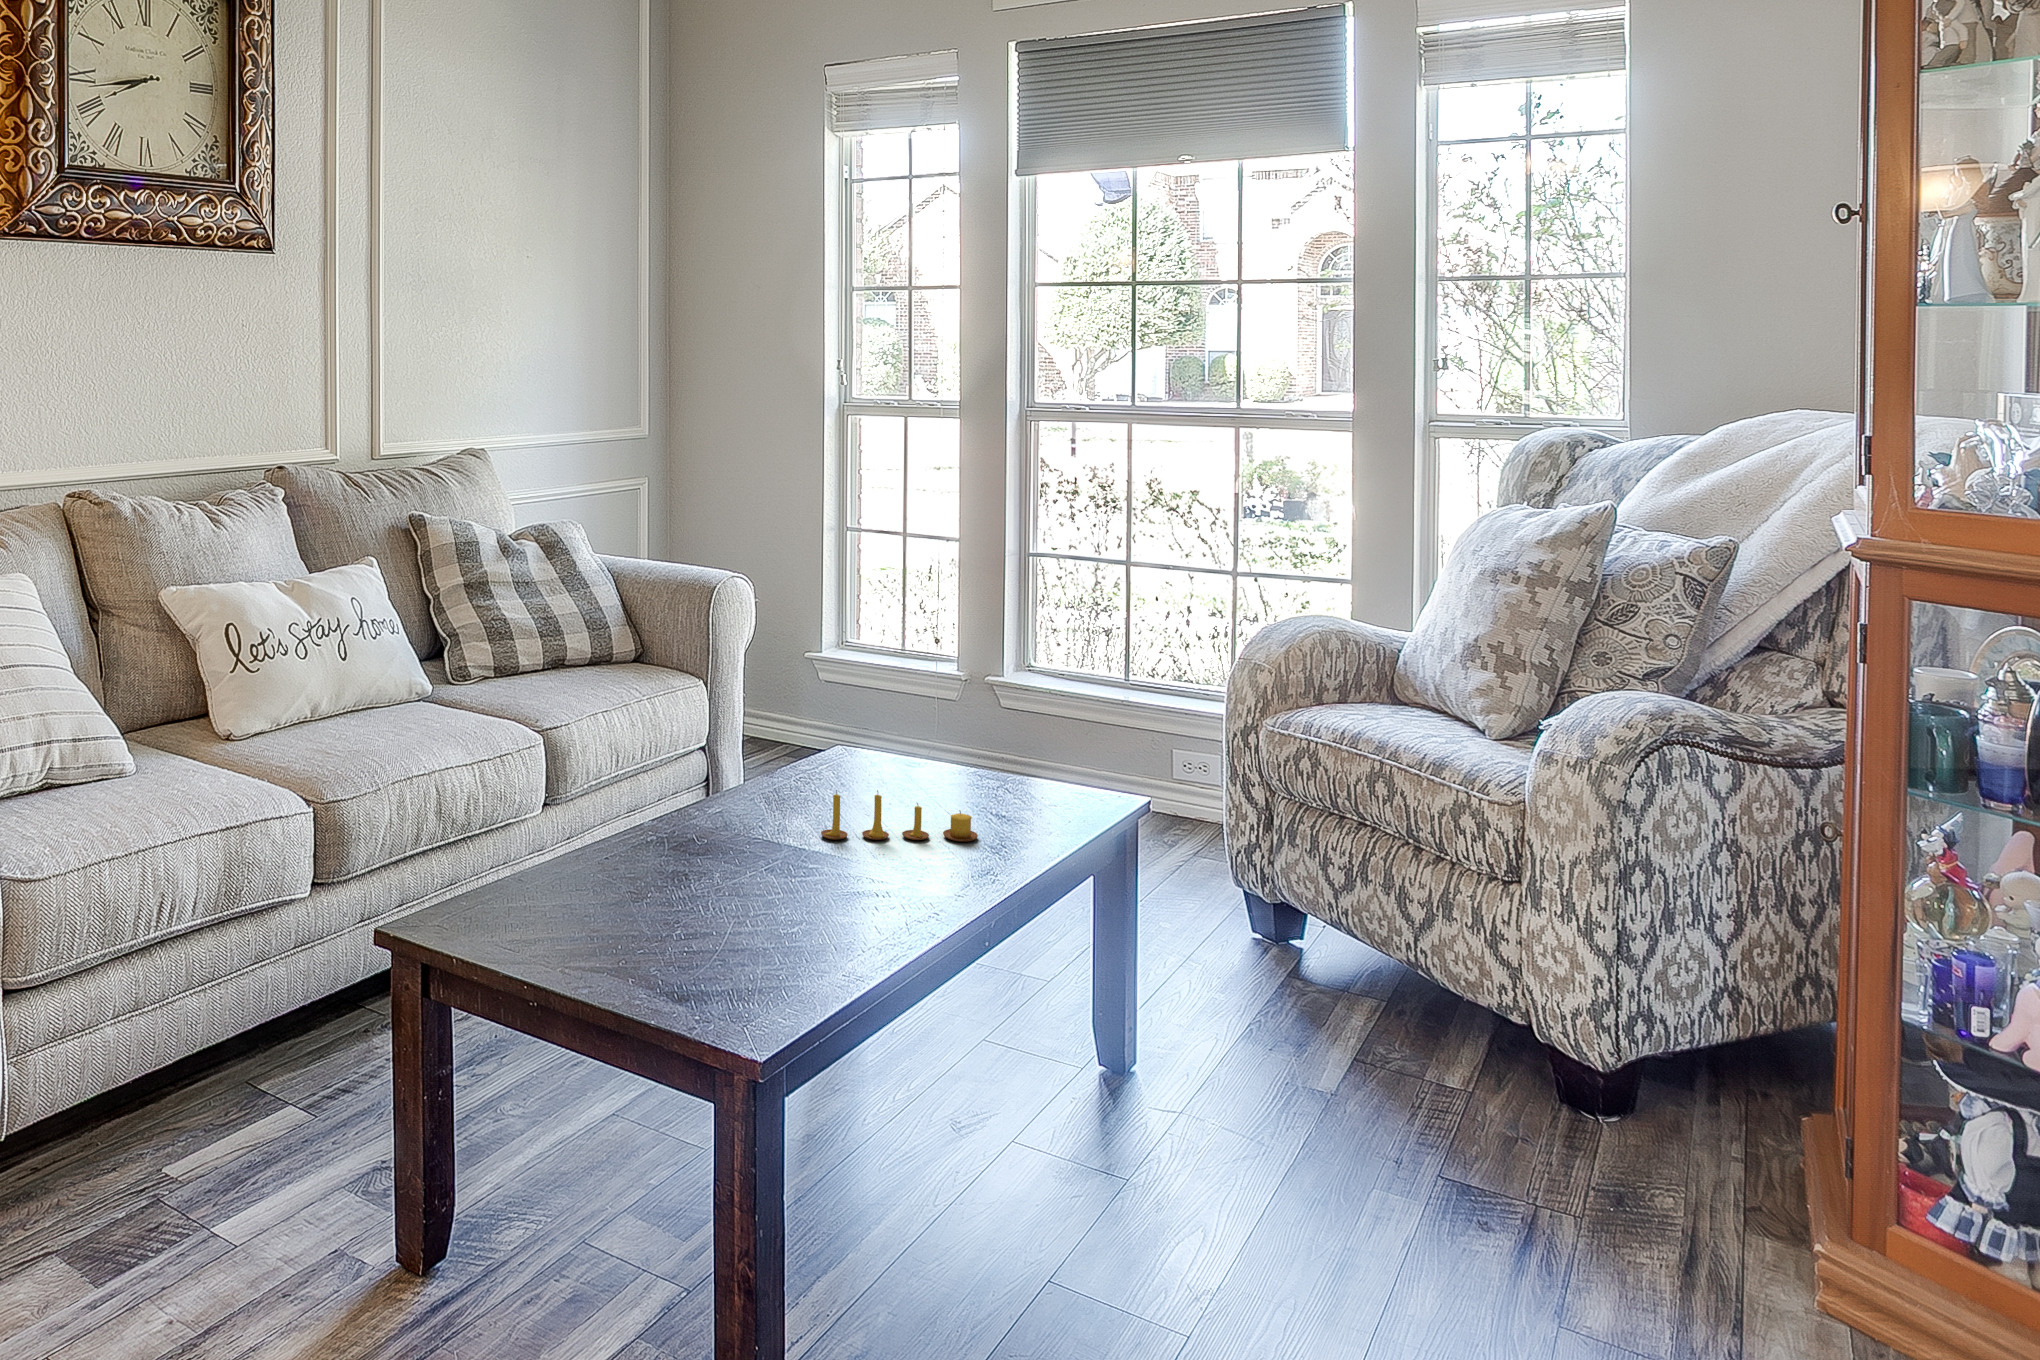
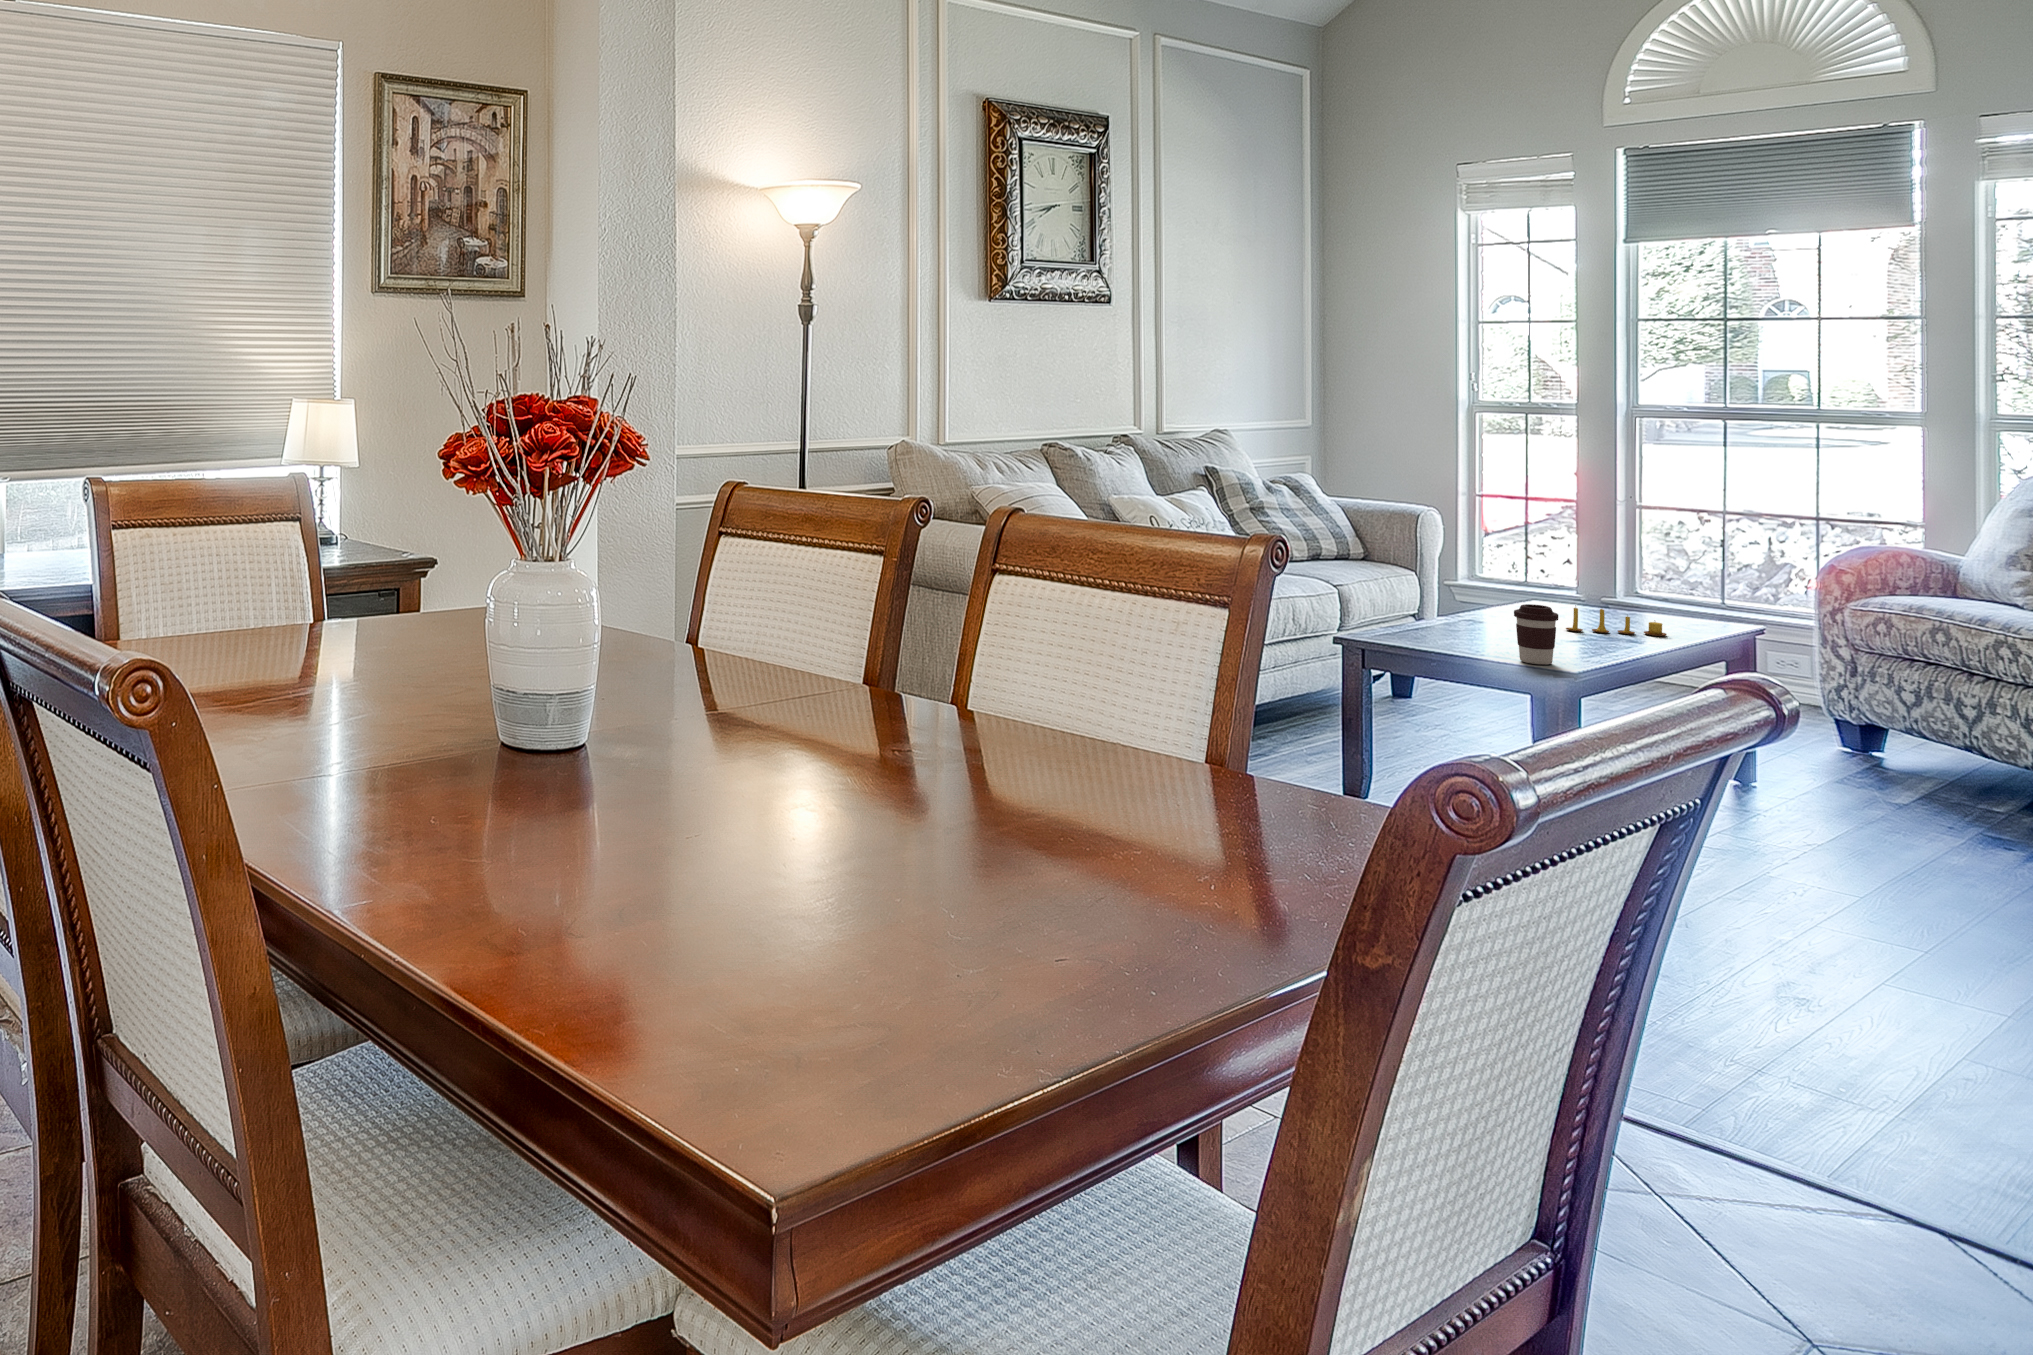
coffee cup: none [656,848,734,984] -> present [1514,604,1558,664]

